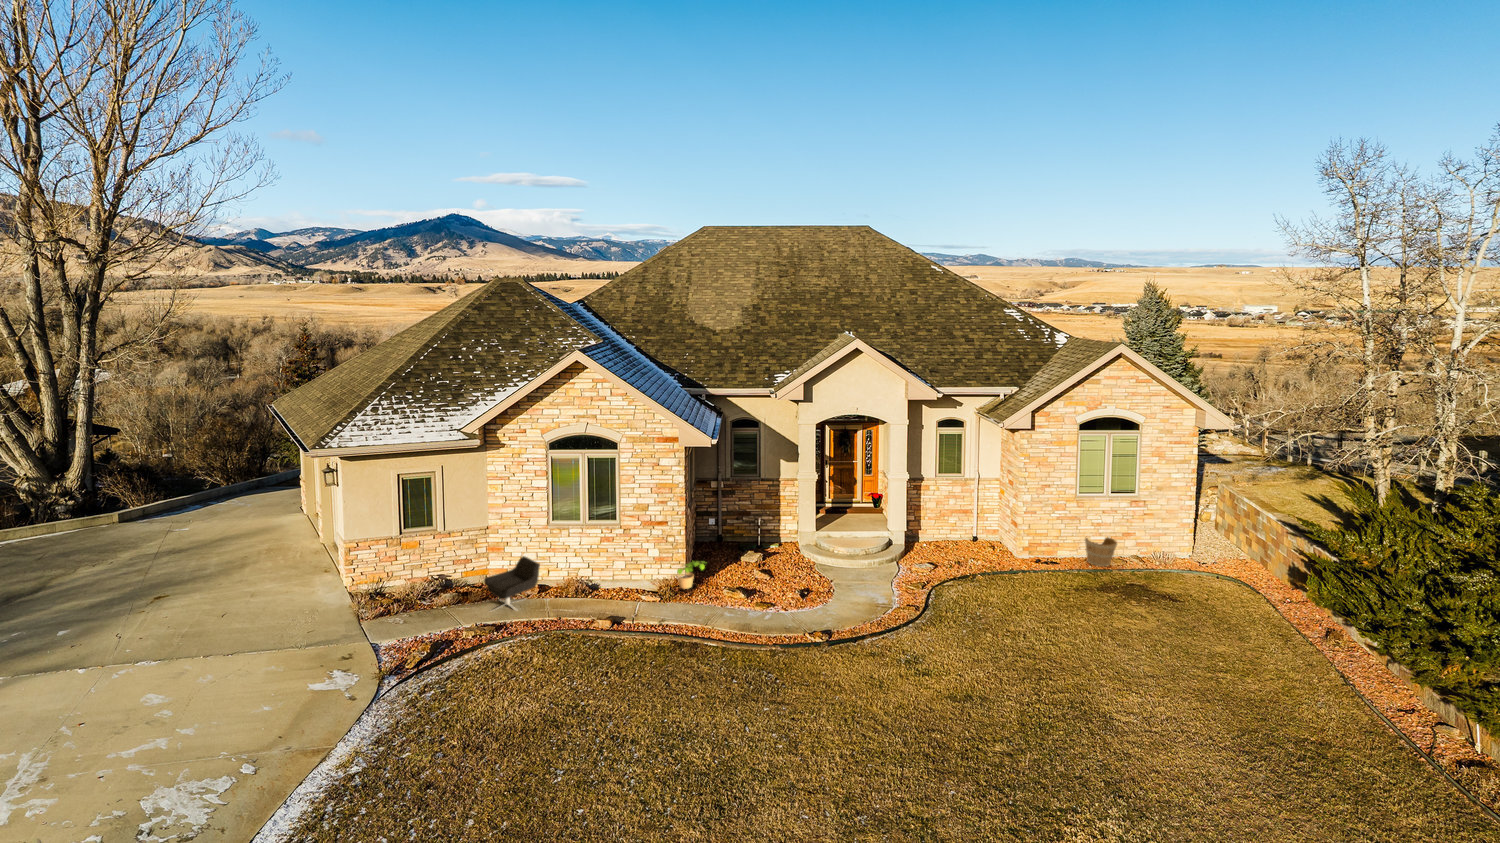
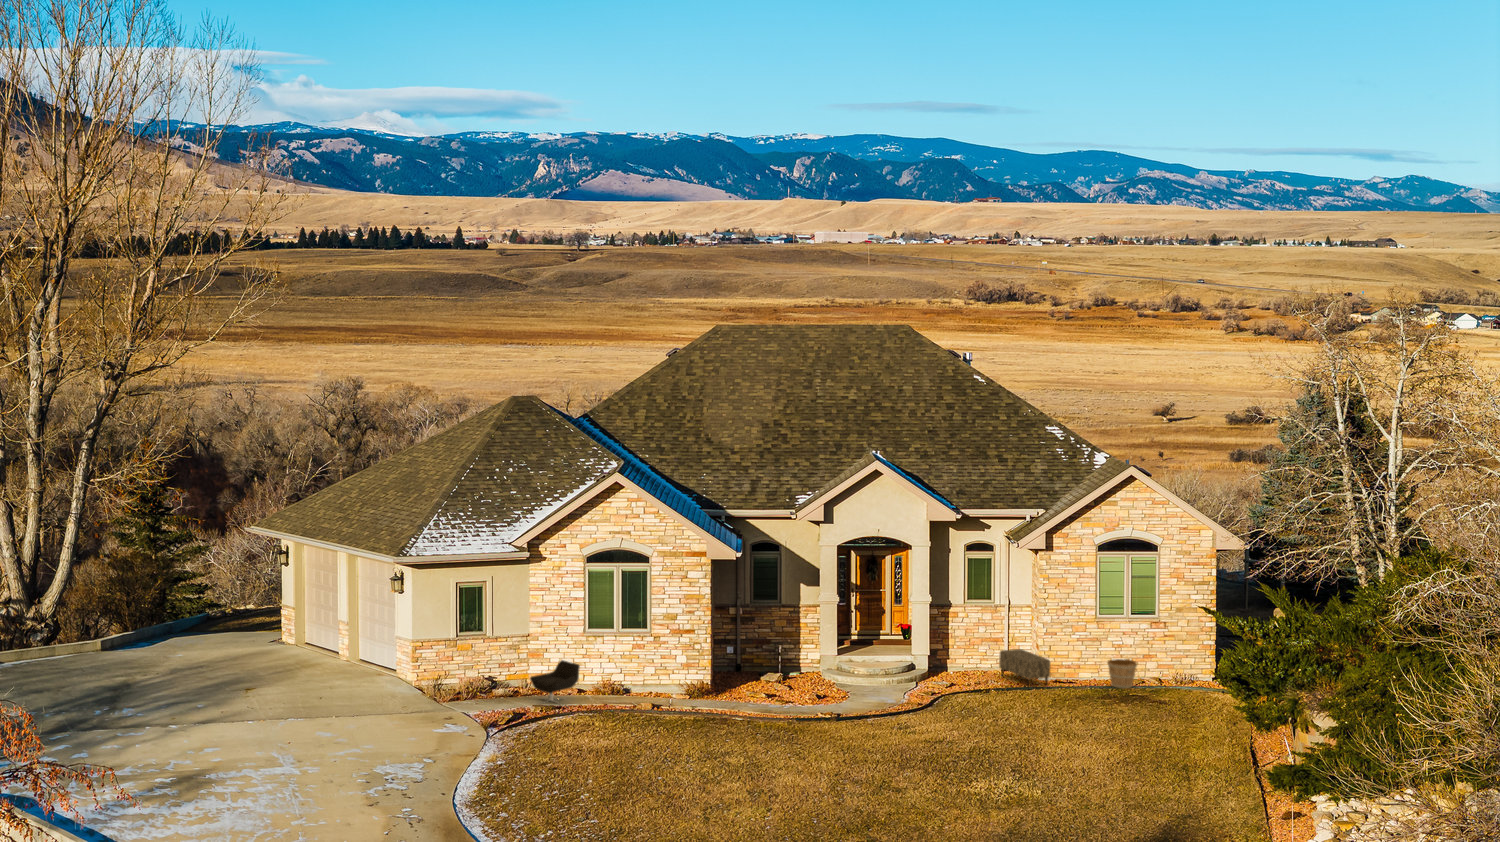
bench: none [972,523,1031,566] -> present [999,649,1050,686]
potted plant: present [677,561,705,589] -> none [702,668,730,695]

